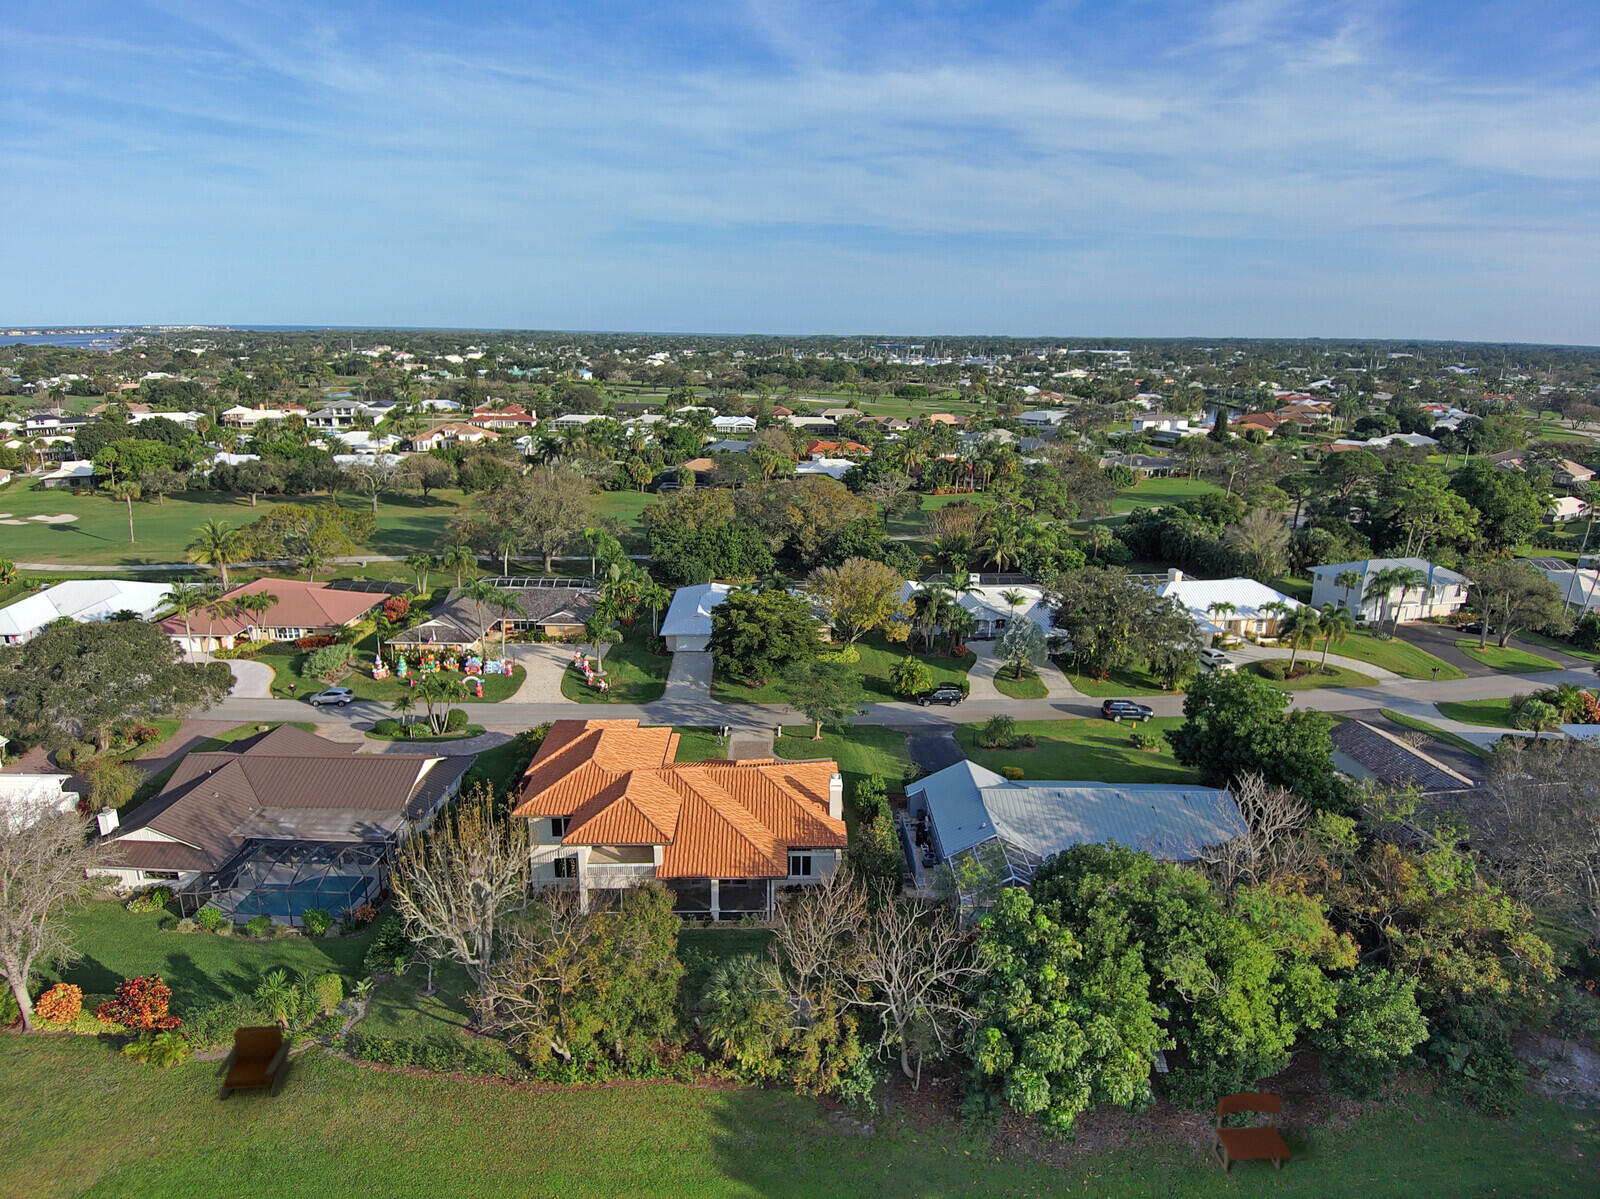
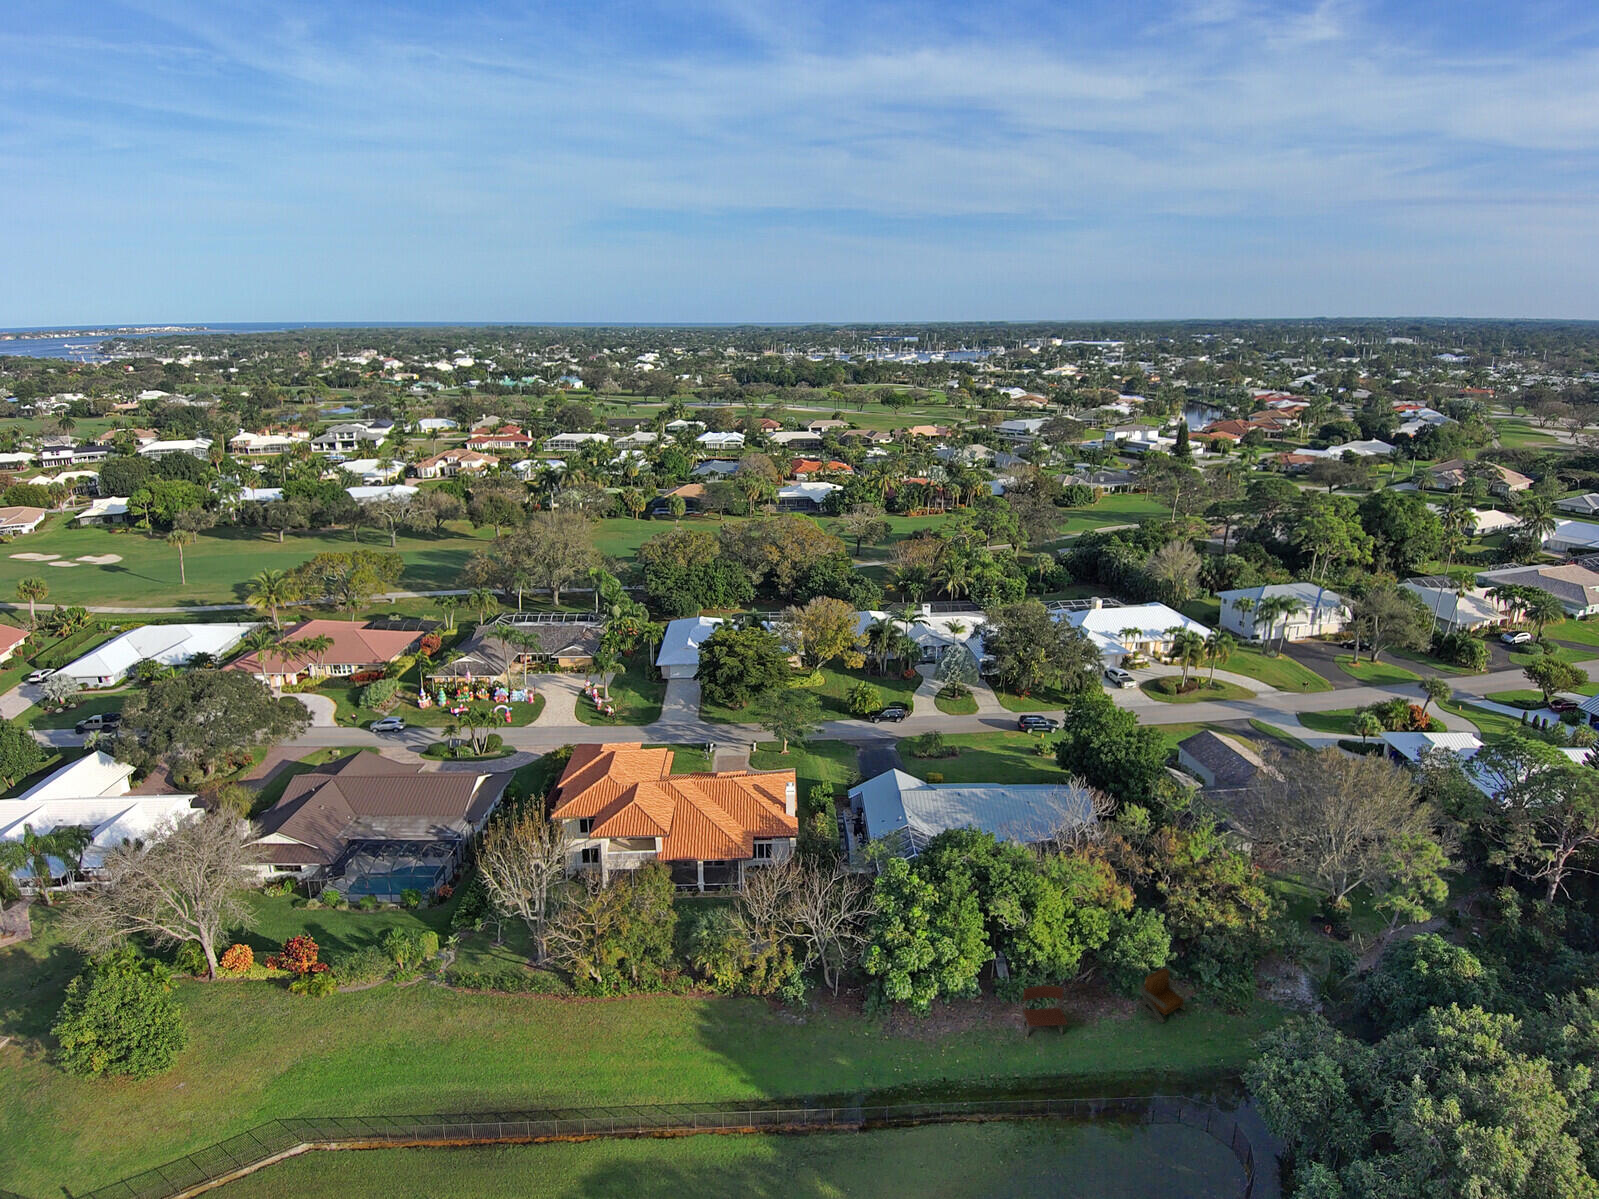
lounge chair: present [214,1025,295,1099] -> present [1139,967,1188,1023]

